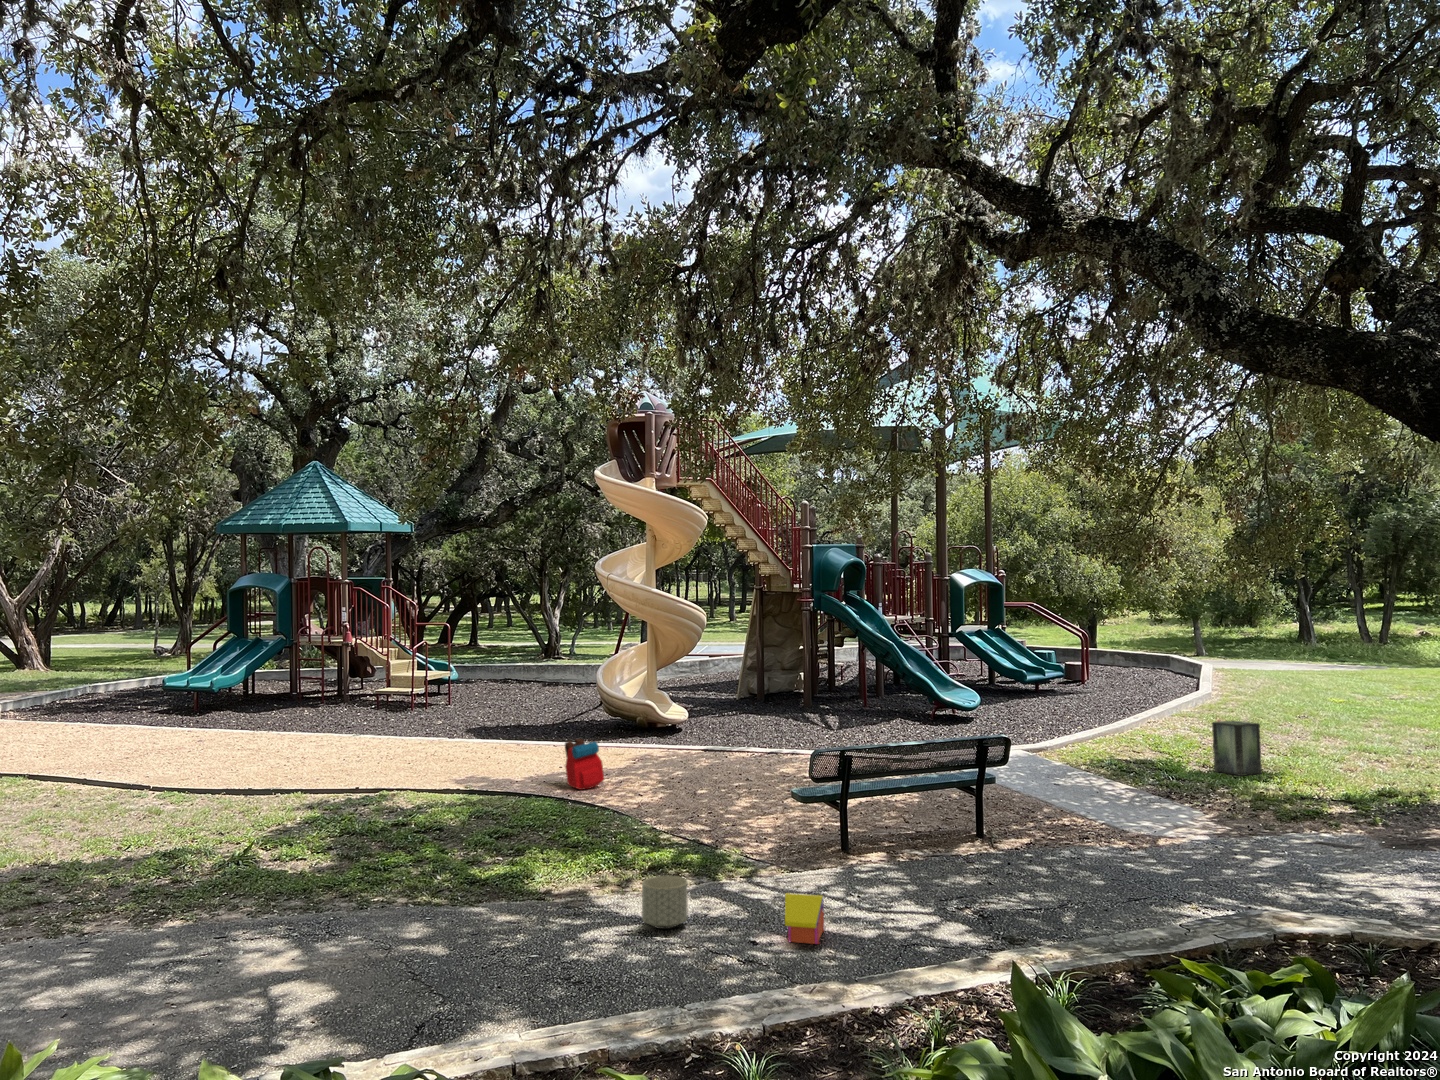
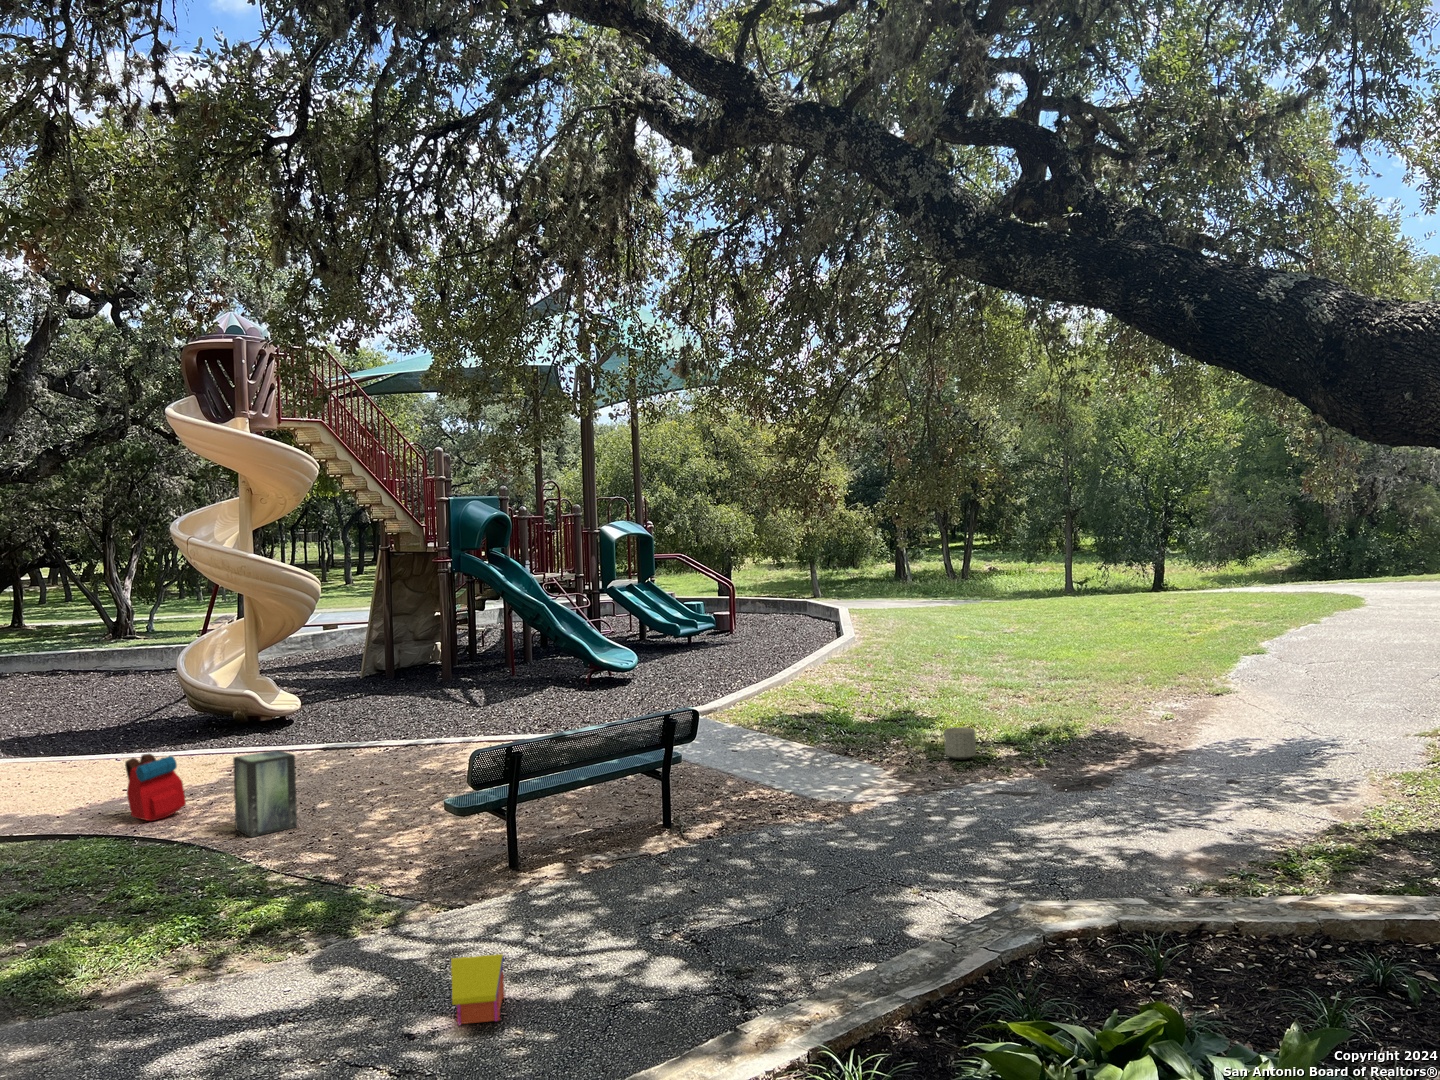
storage box: present [1212,721,1262,776] -> present [233,750,297,837]
planter: present [642,876,688,929] -> present [944,727,976,760]

